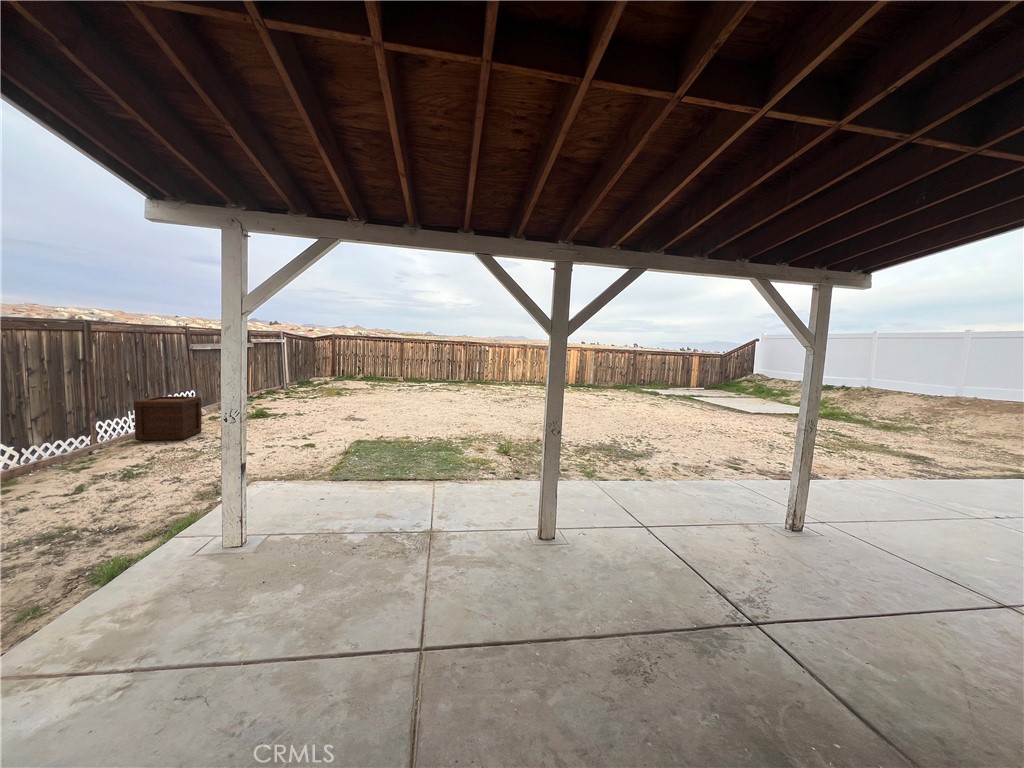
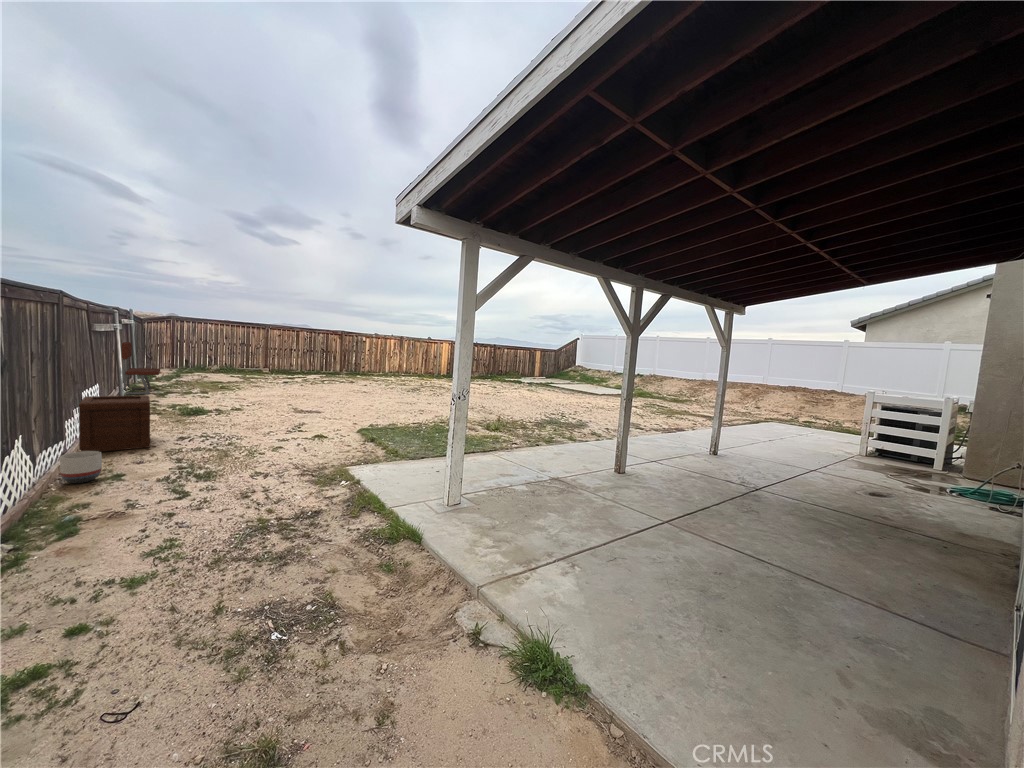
bench: none [262,356,296,397] -> present [122,342,160,395]
planter: none [70,439,102,464] -> present [60,451,102,483]

